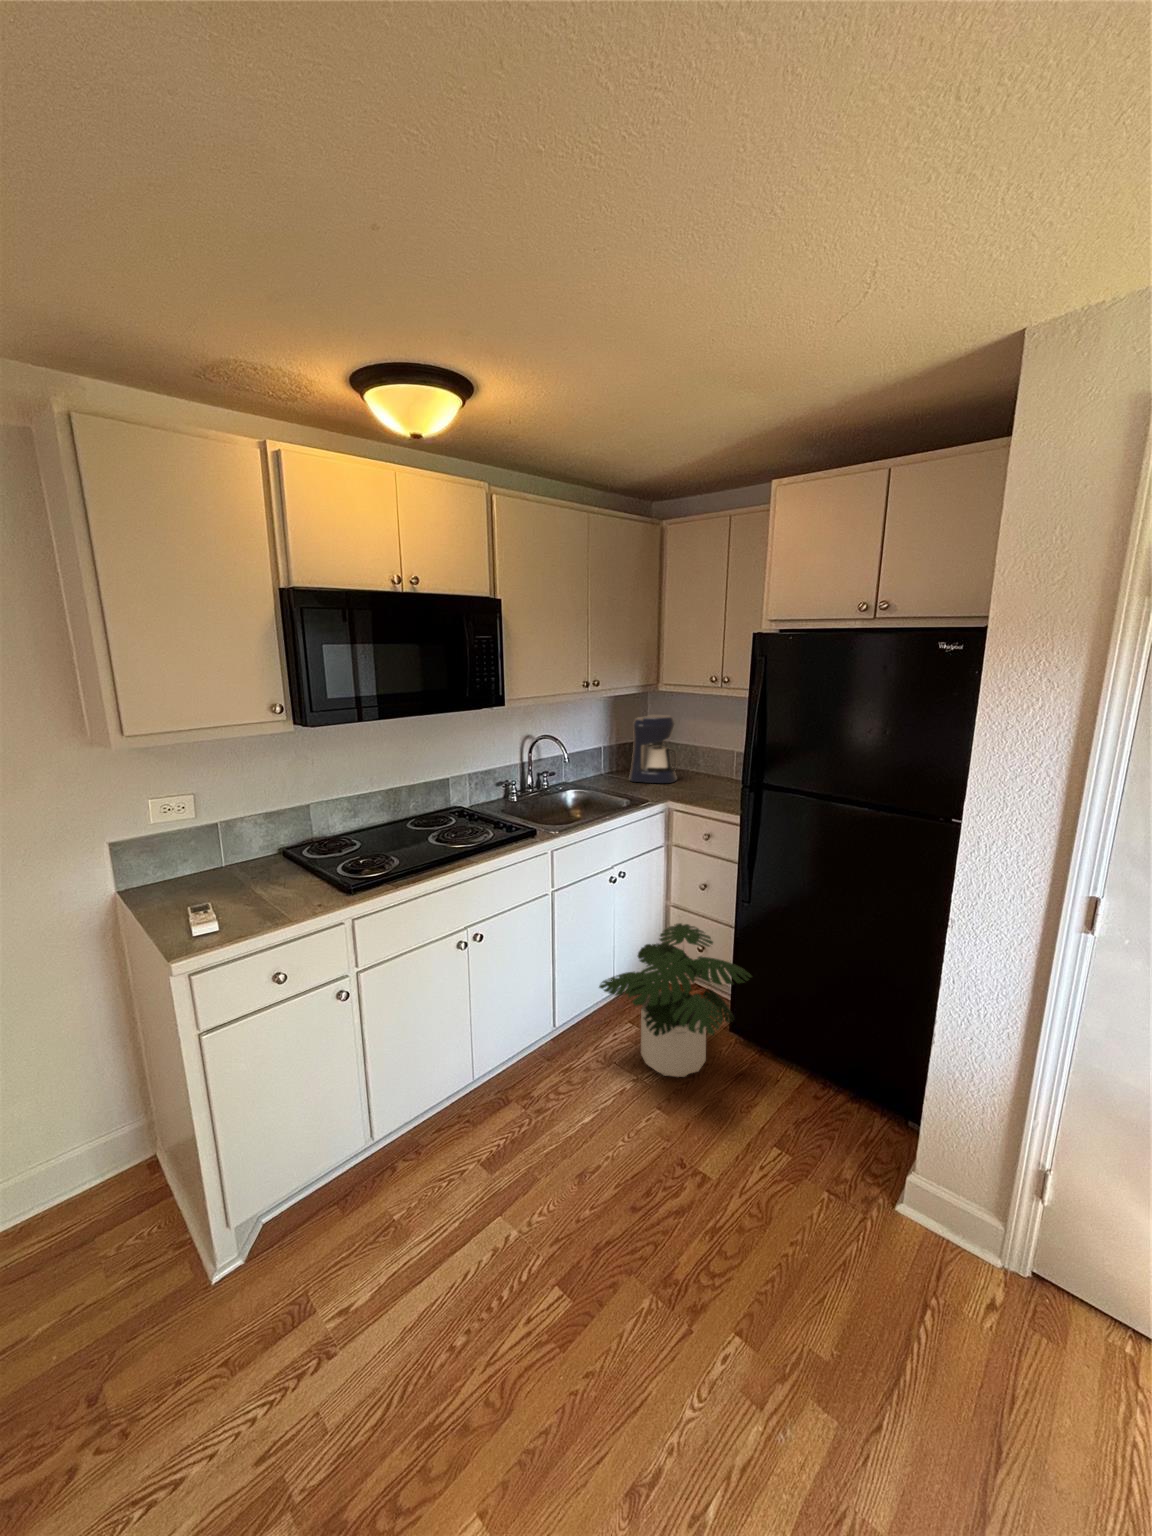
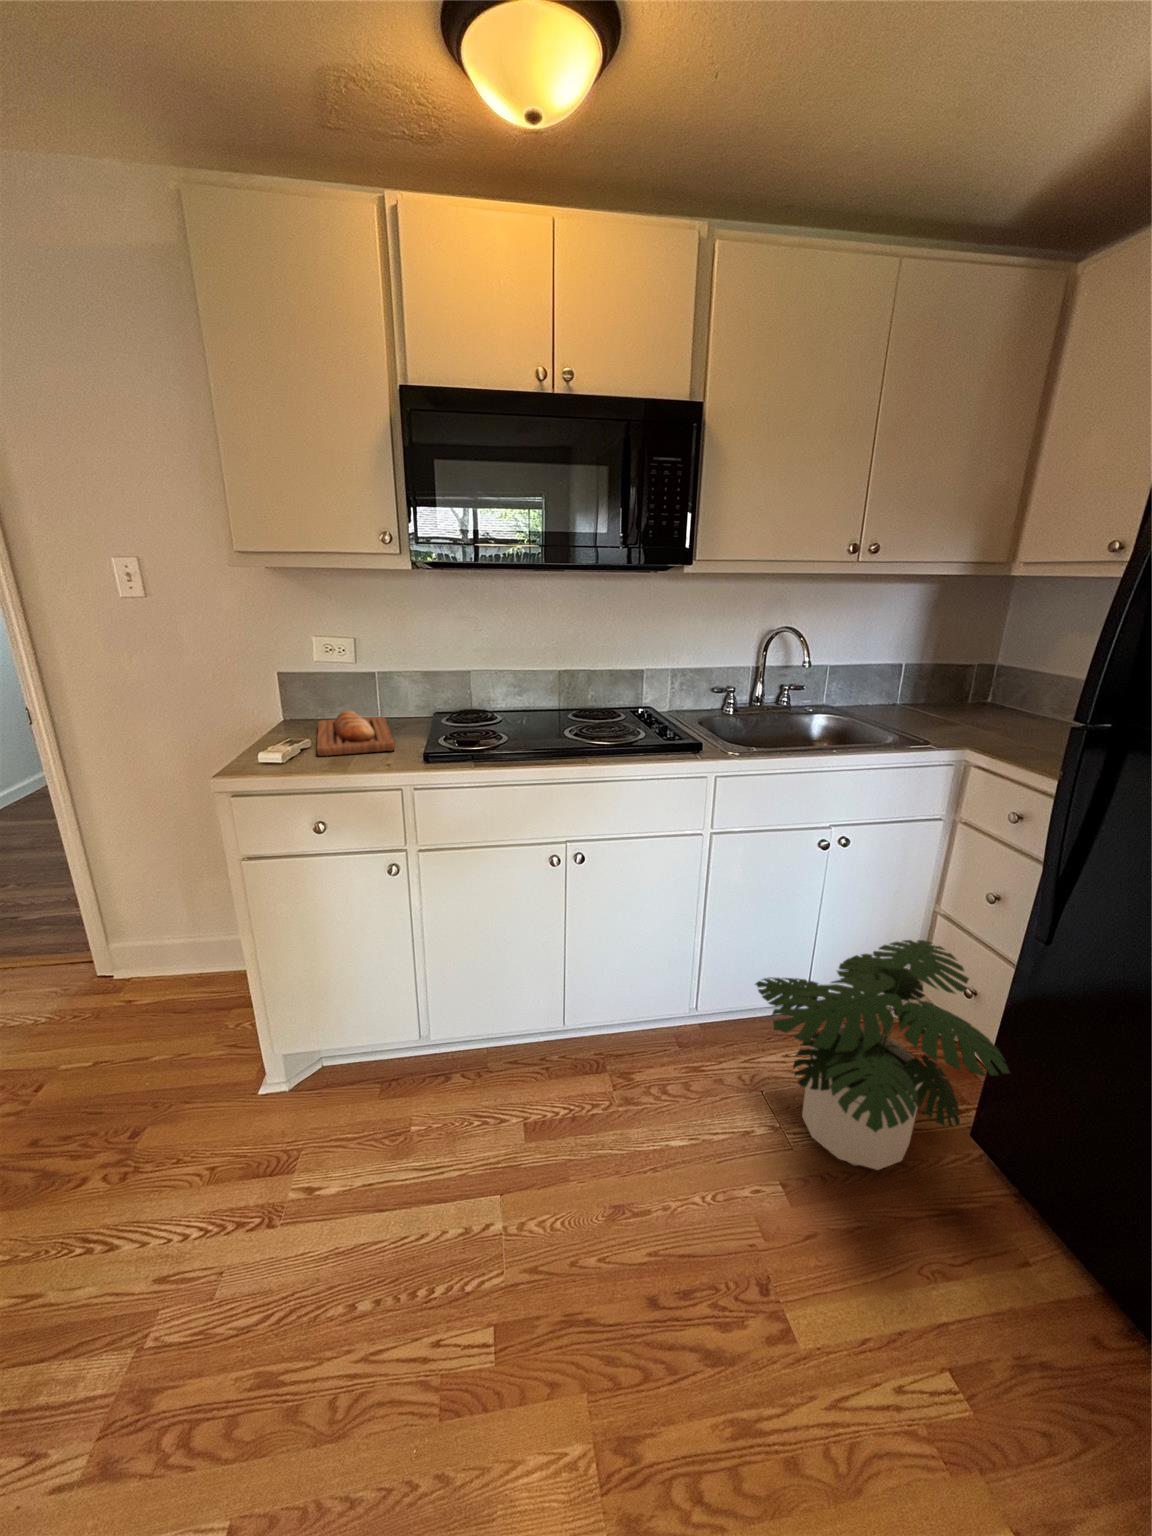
coffee maker: present [630,715,677,783] -> none [934,616,1036,728]
bread loaf: none [179,864,304,913] -> present [317,710,395,756]

